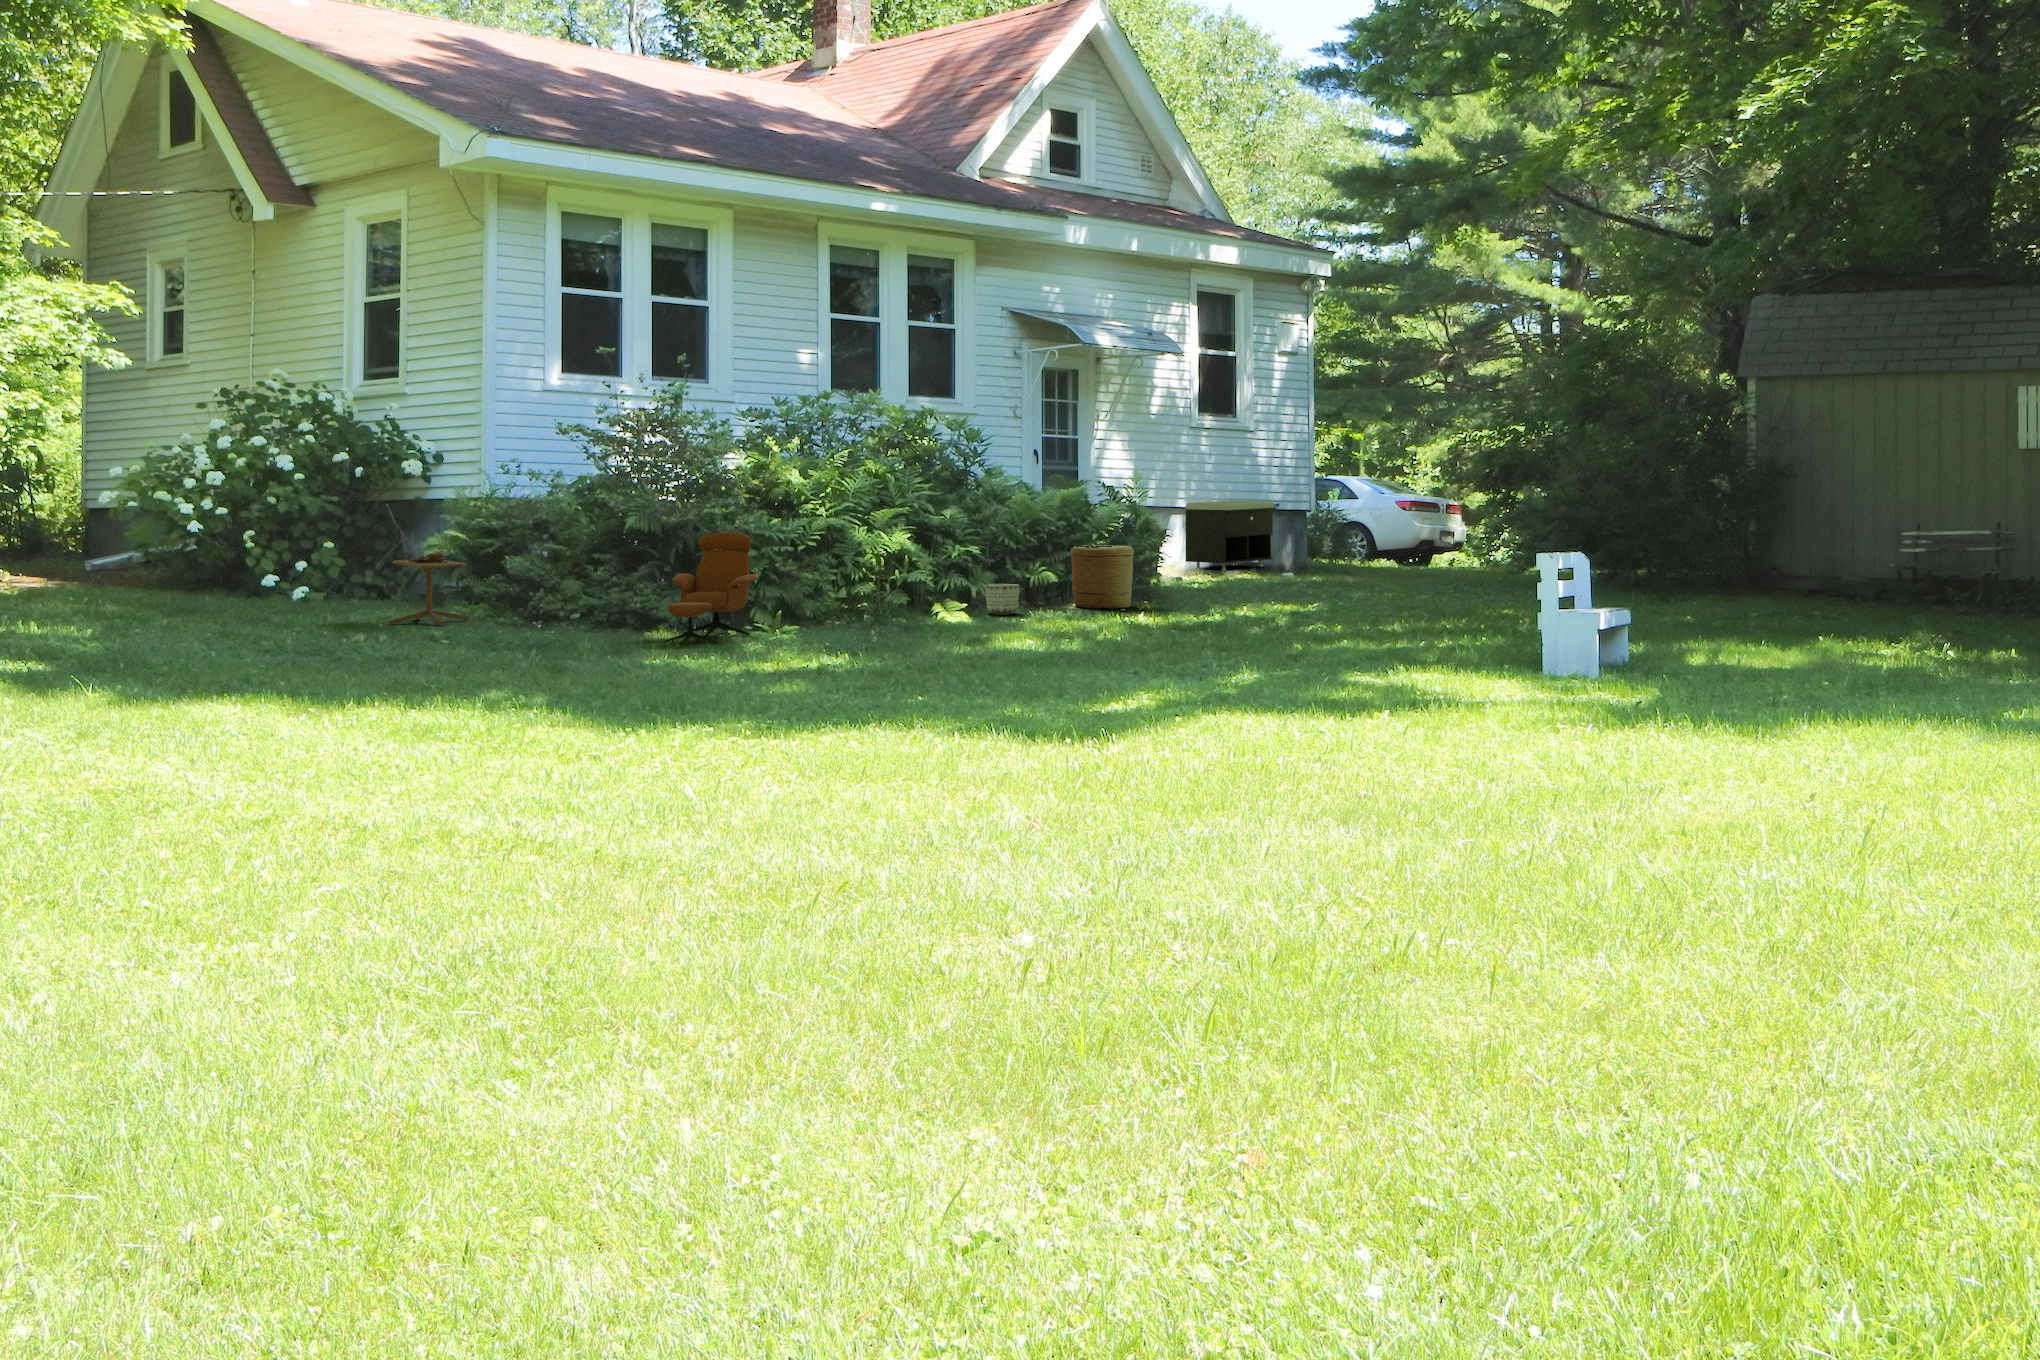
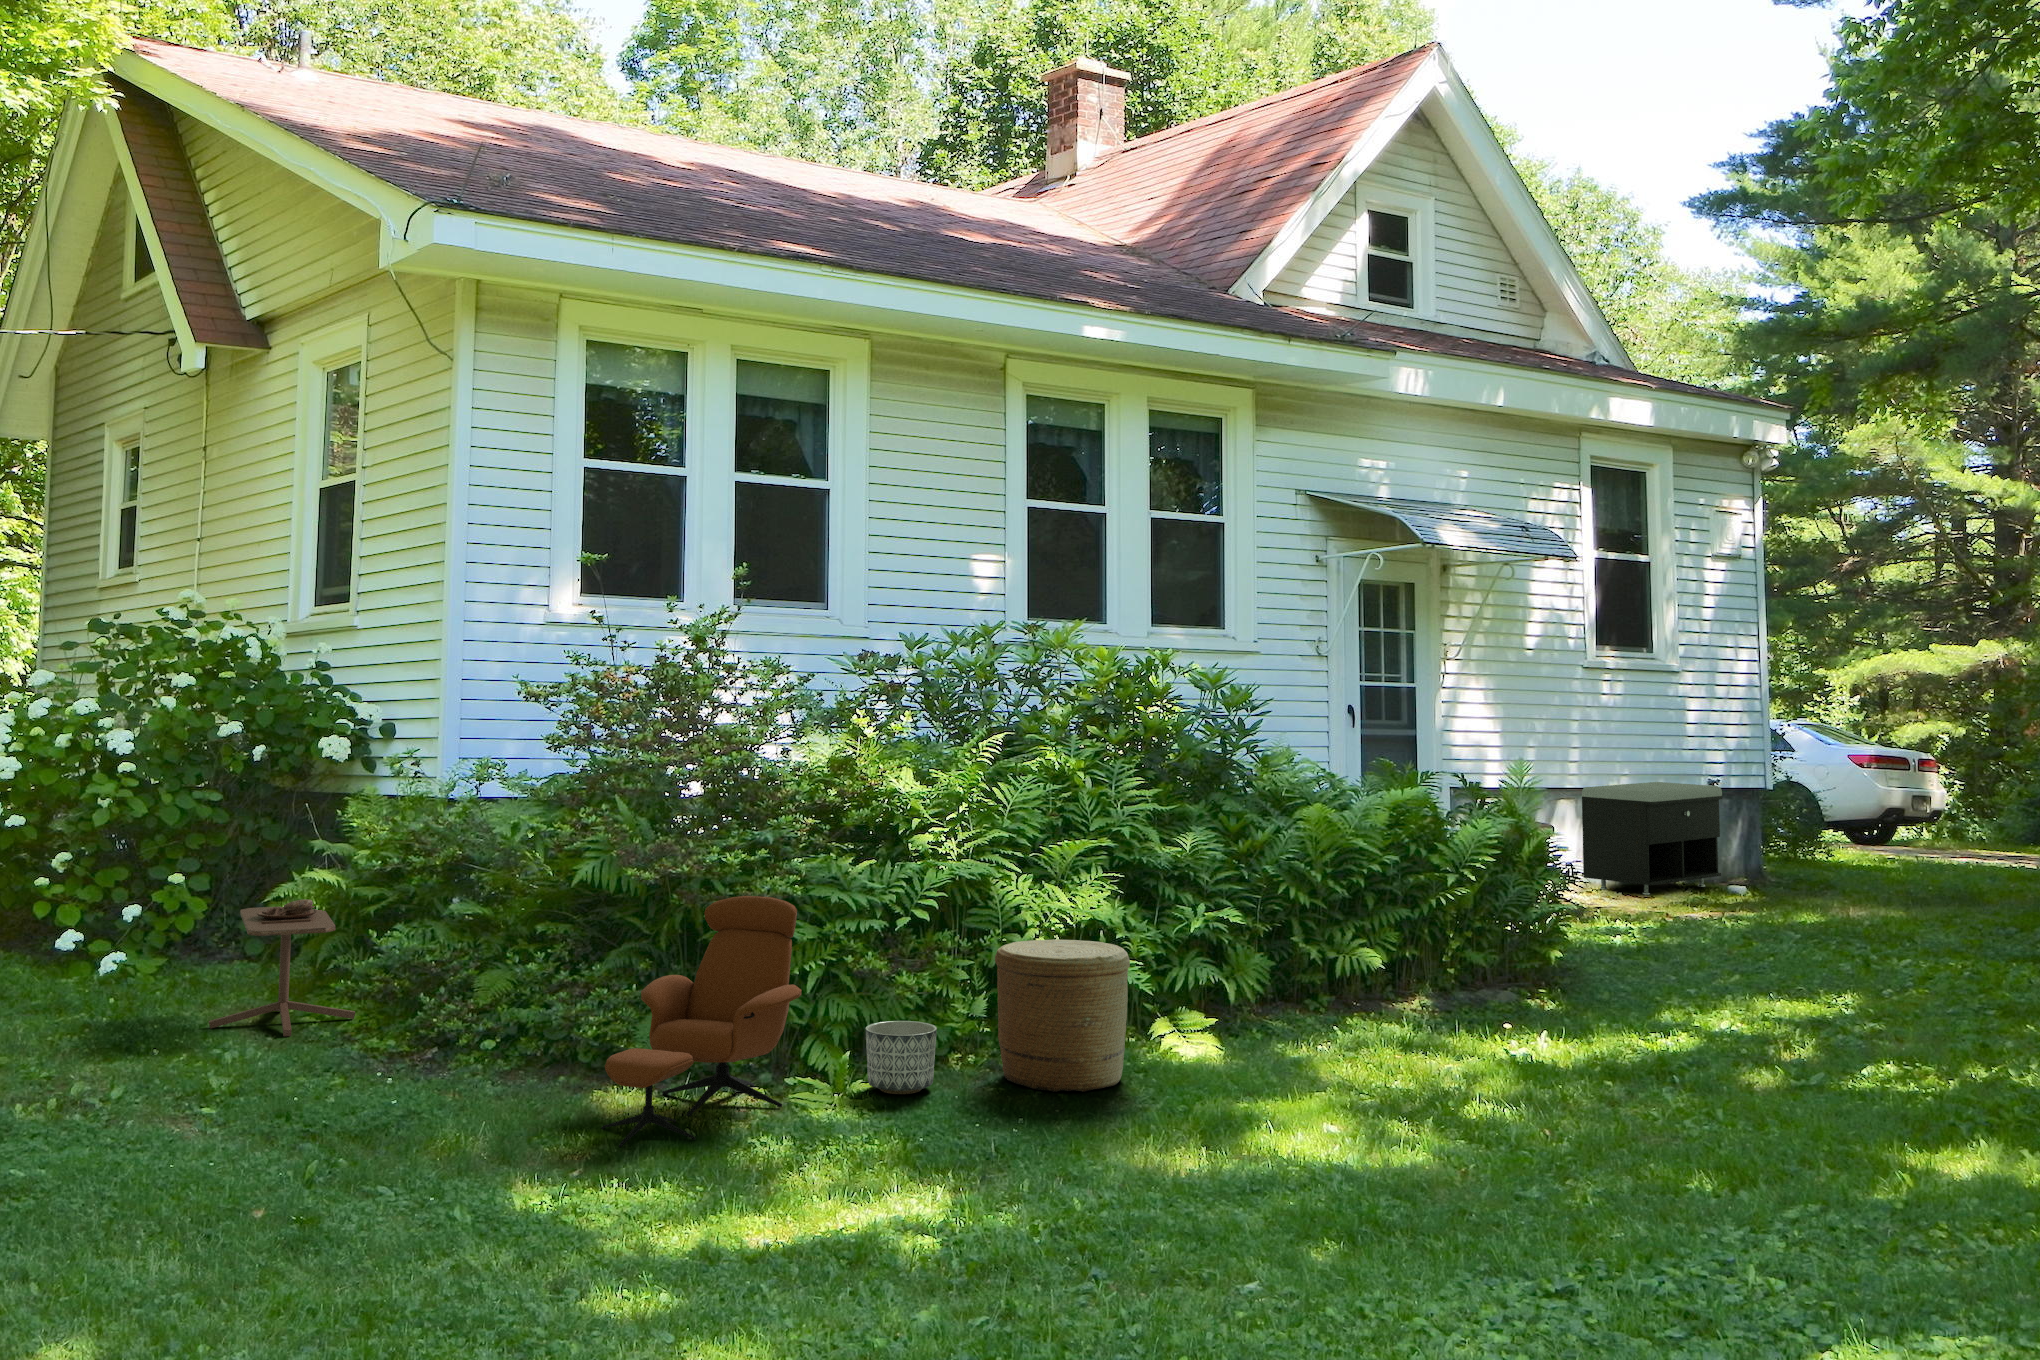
basket: present [1070,545,1134,609] -> present [995,940,1130,1092]
planter: present [985,584,1019,615] -> present [866,1021,937,1094]

